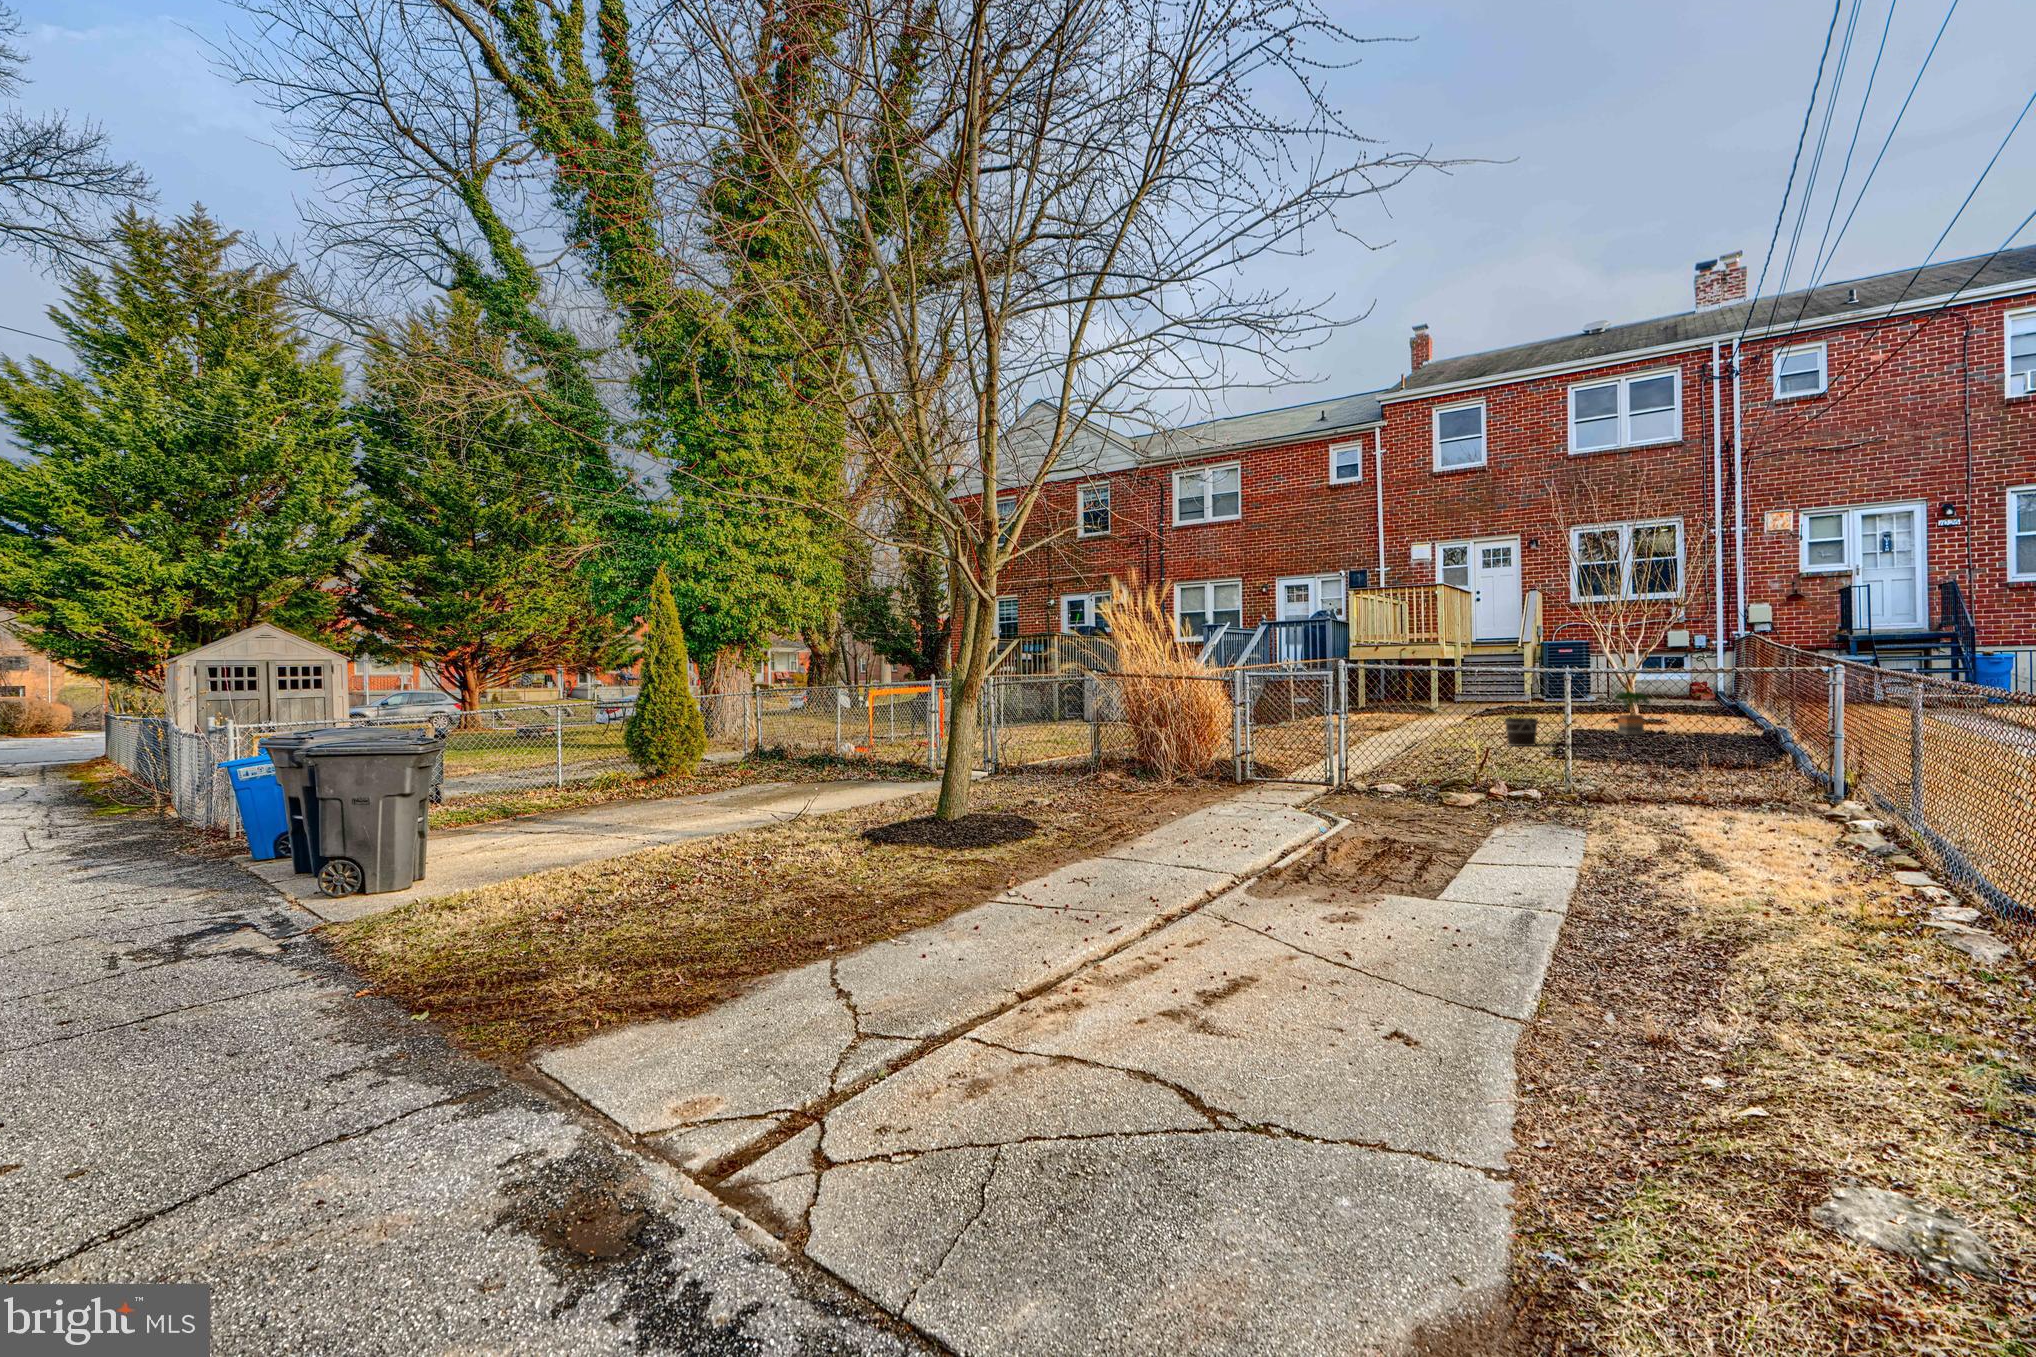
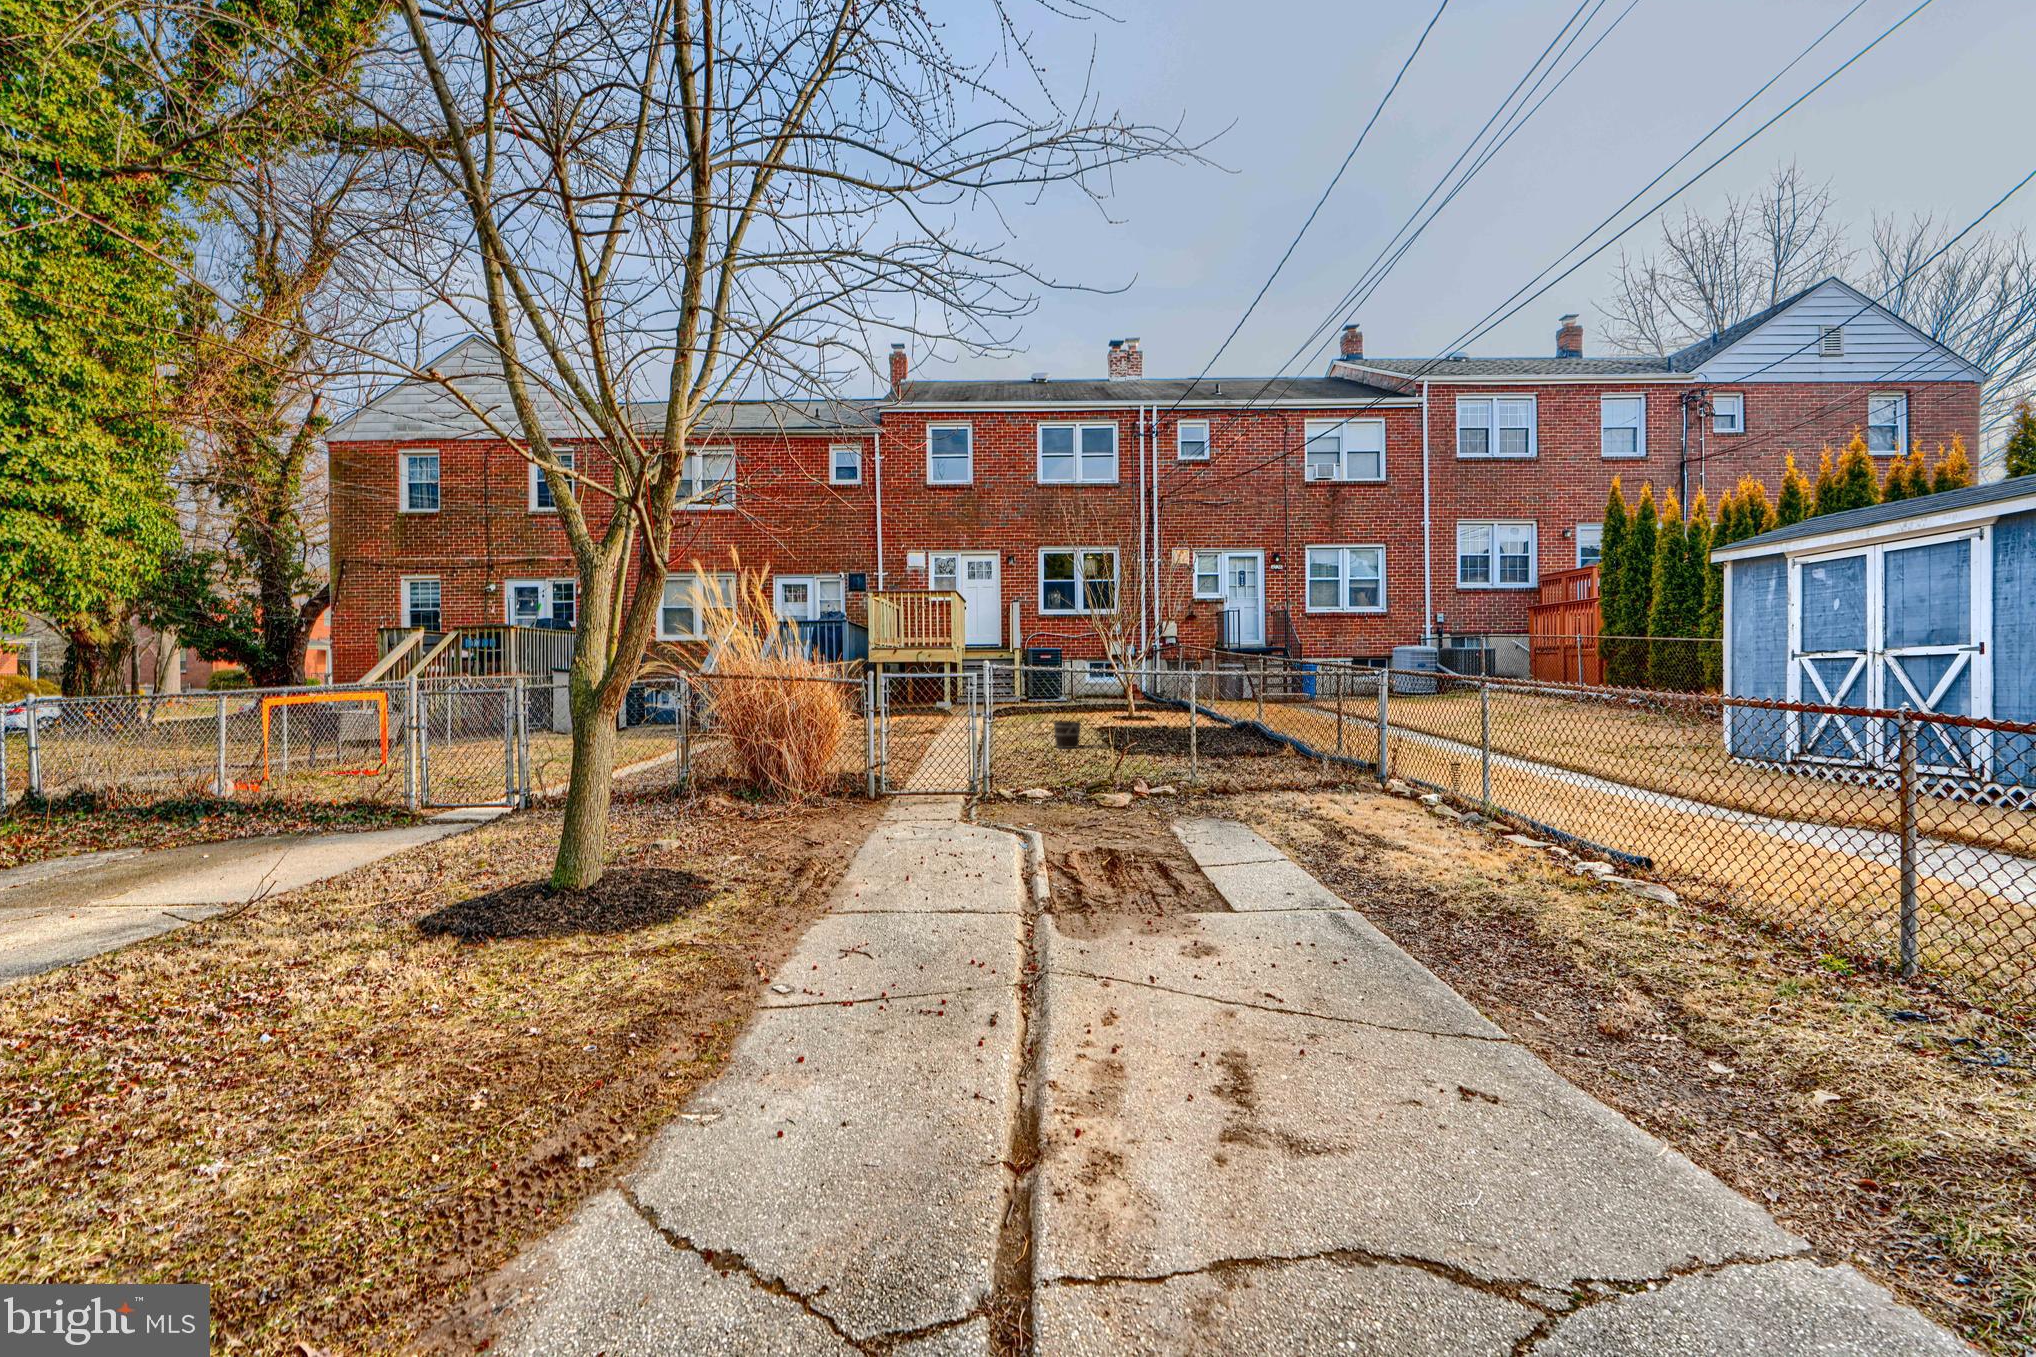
potted tree: present [1614,692,1651,735] -> none [1126,695,1157,734]

